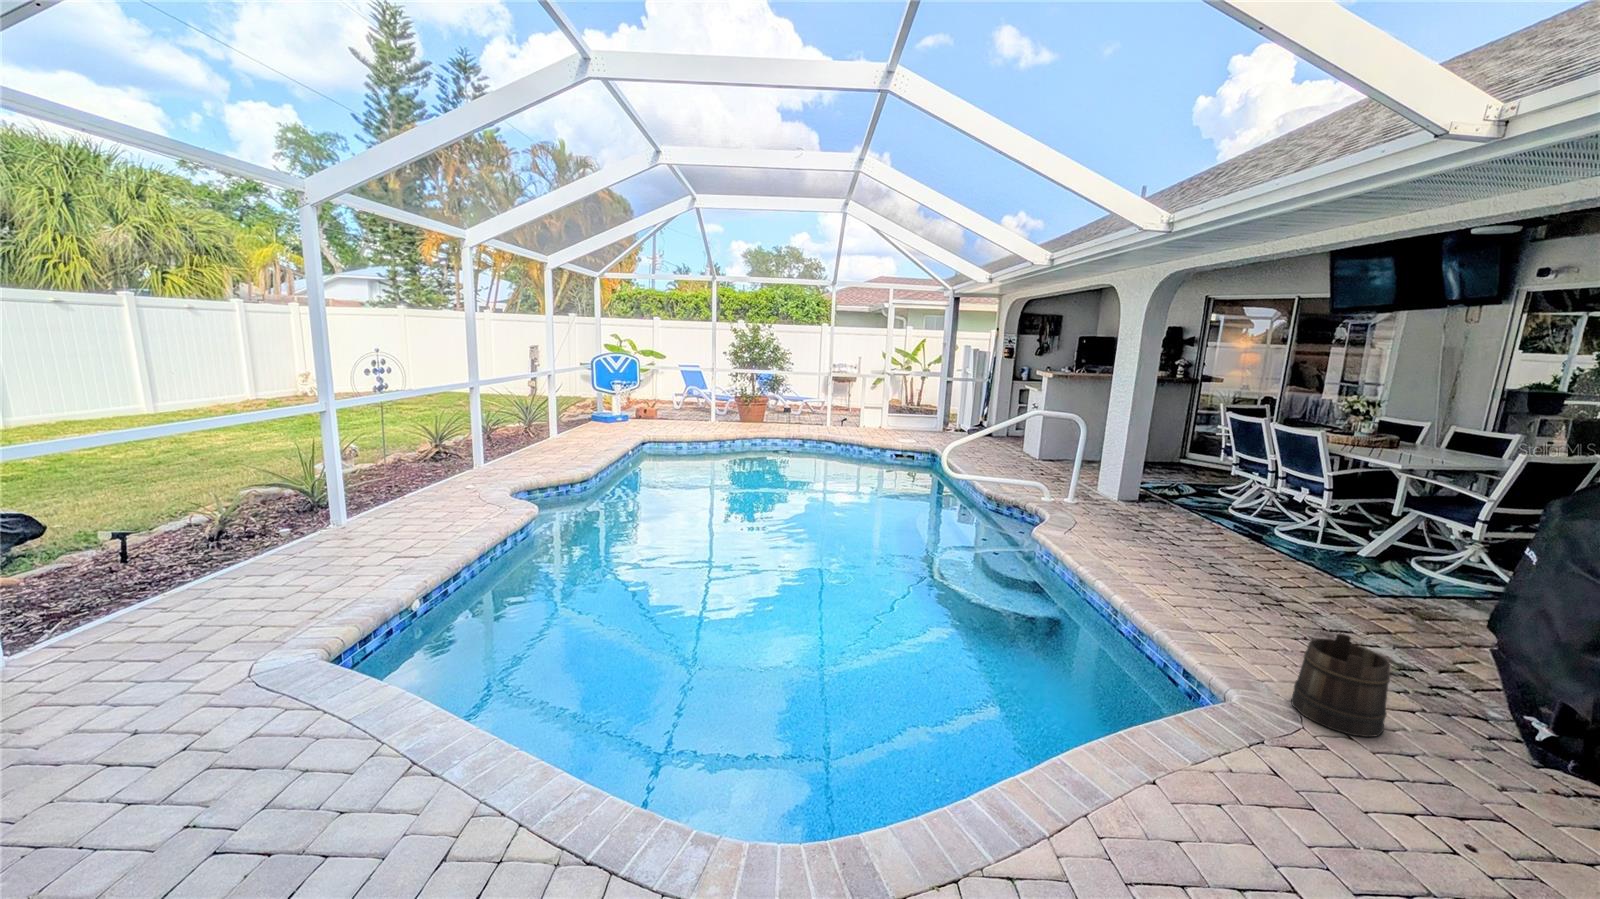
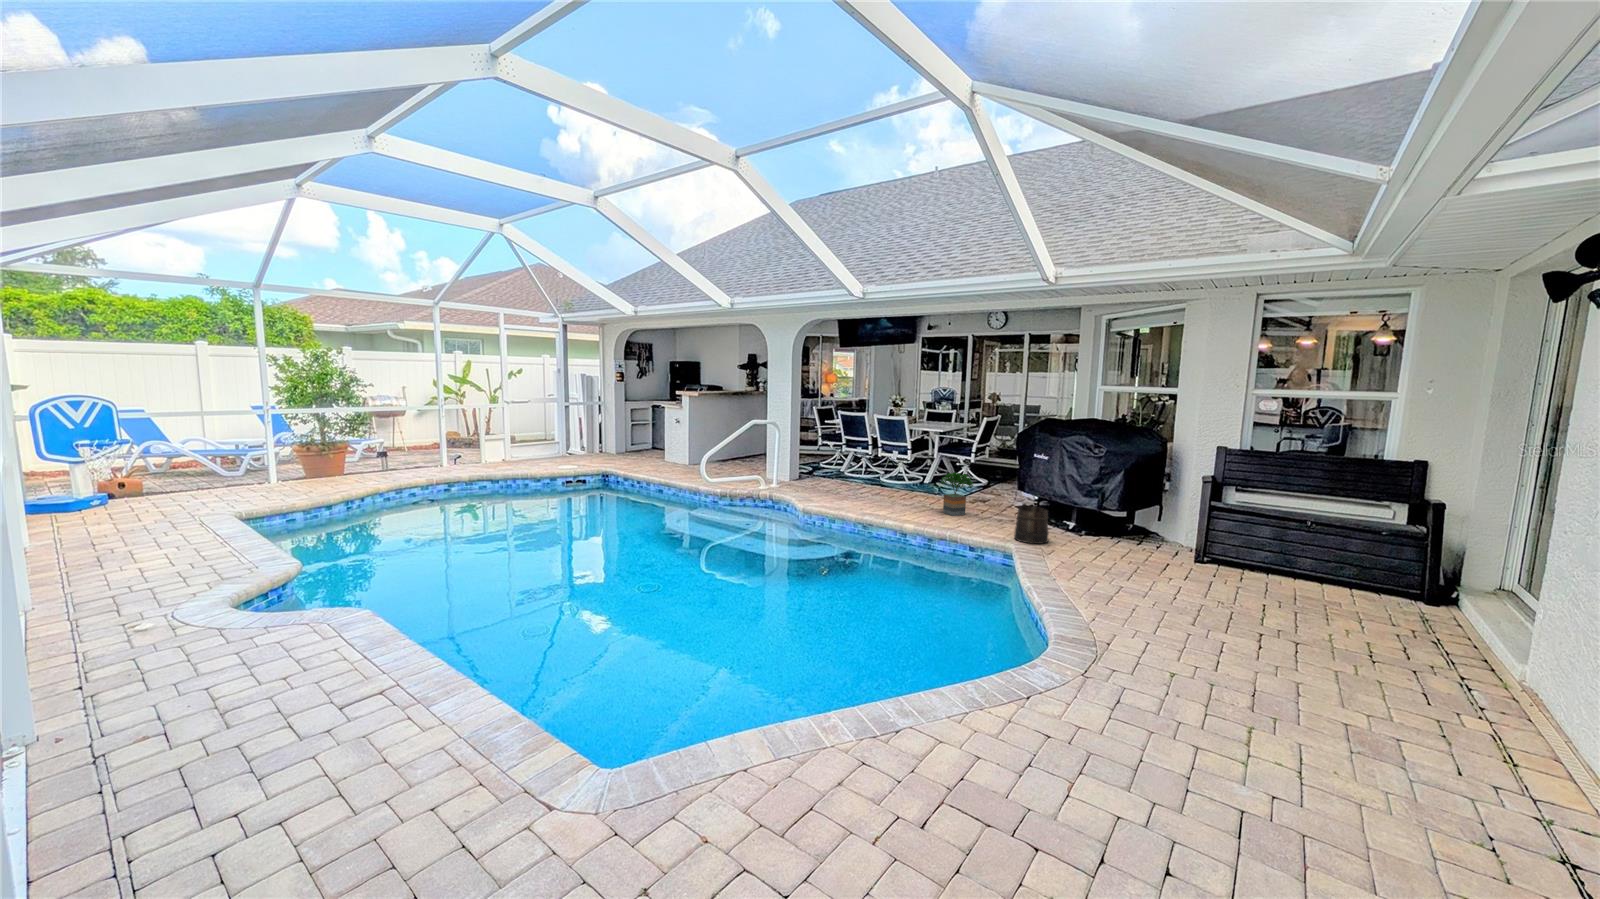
potted tree: none [1259,537,1329,624] -> present [941,473,973,516]

